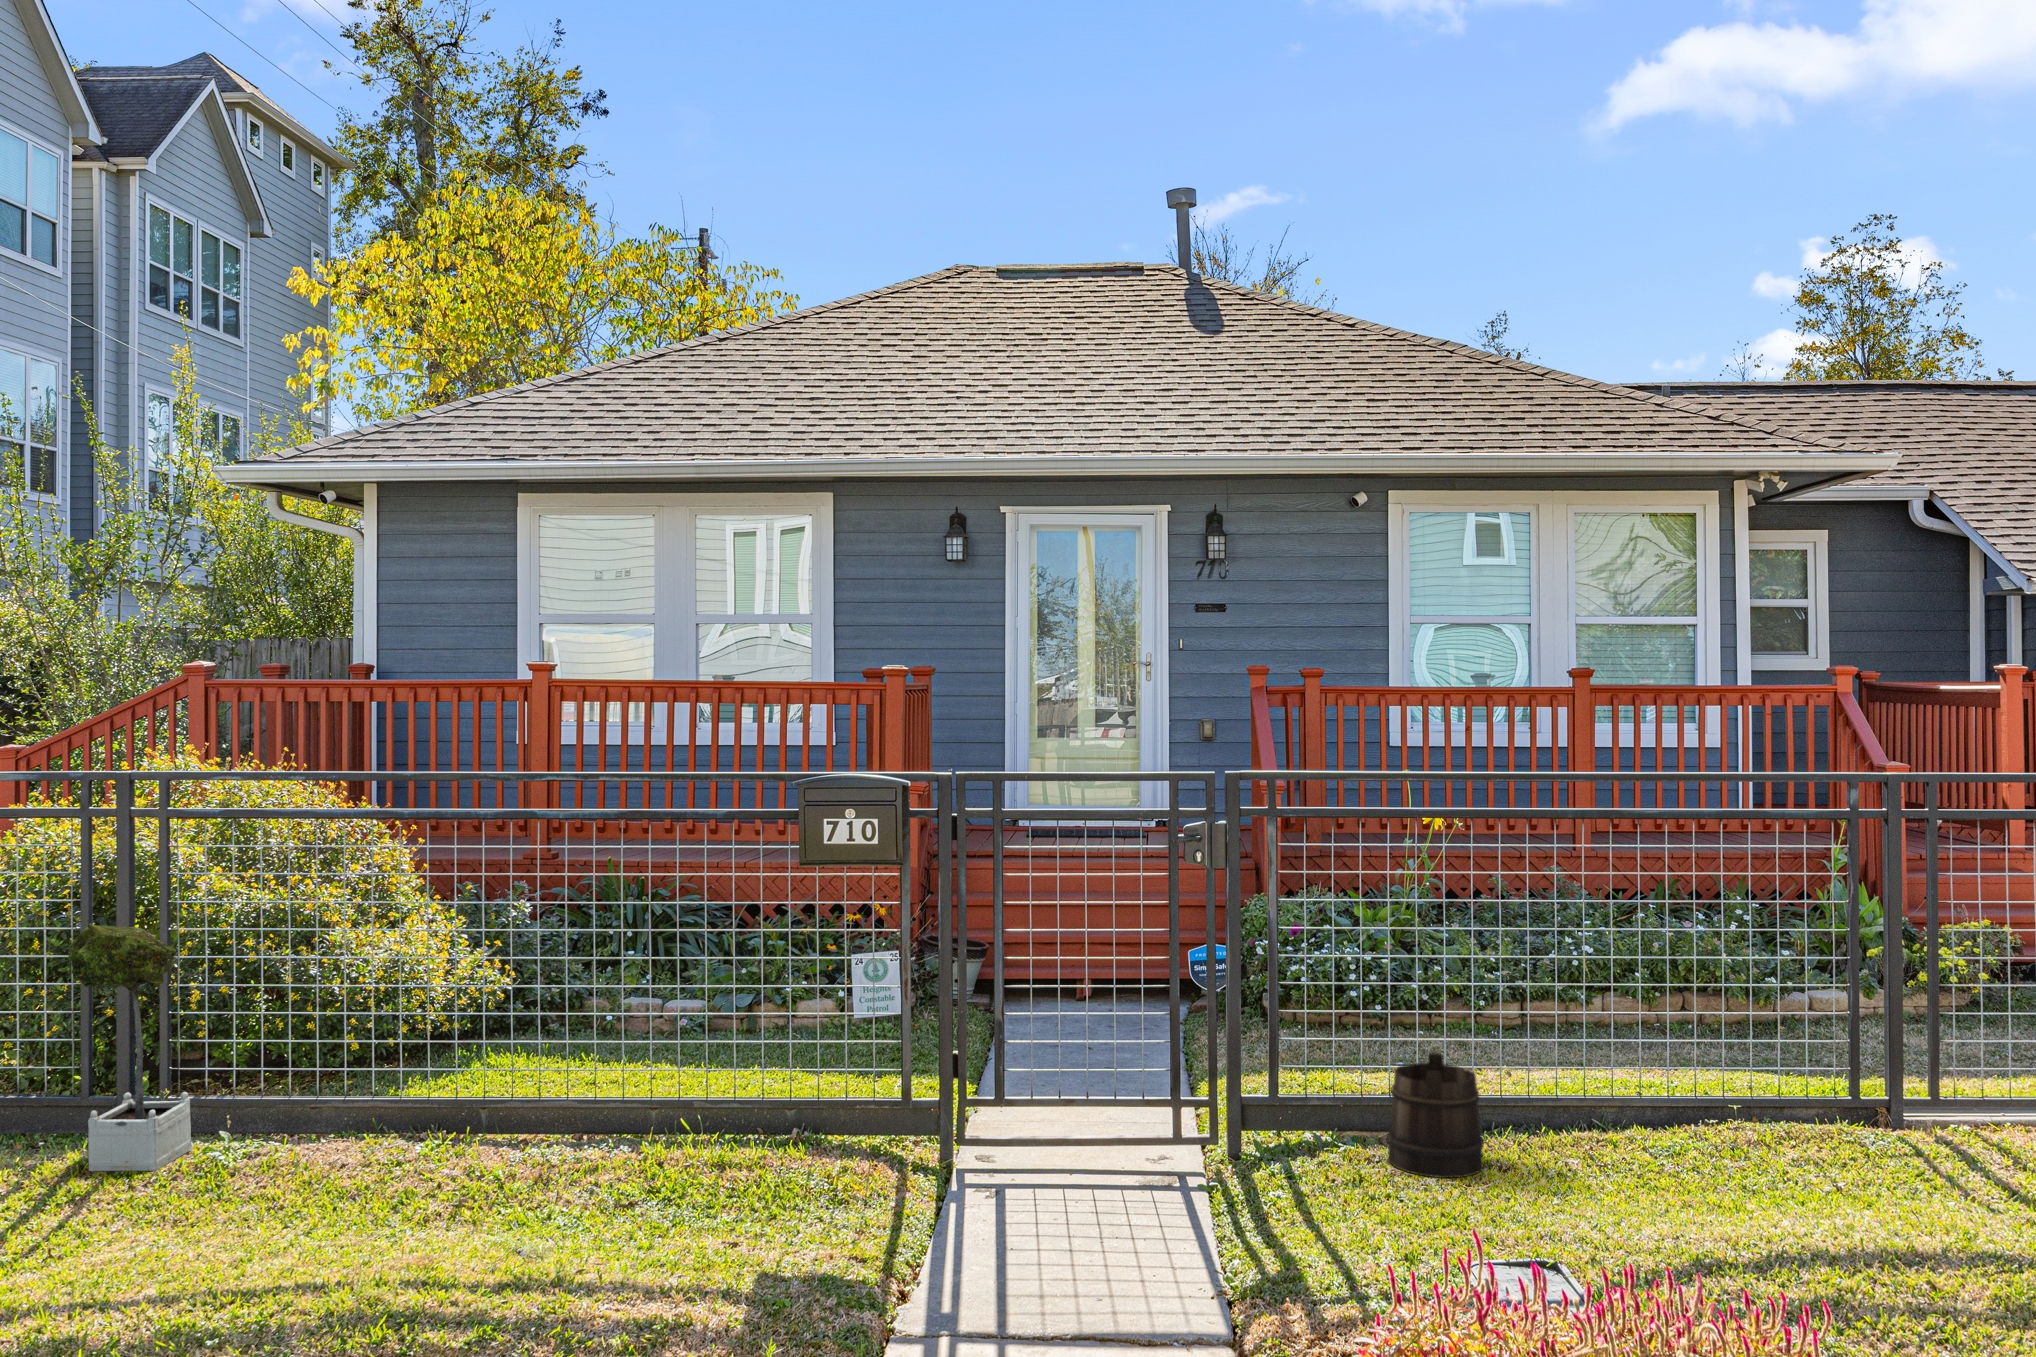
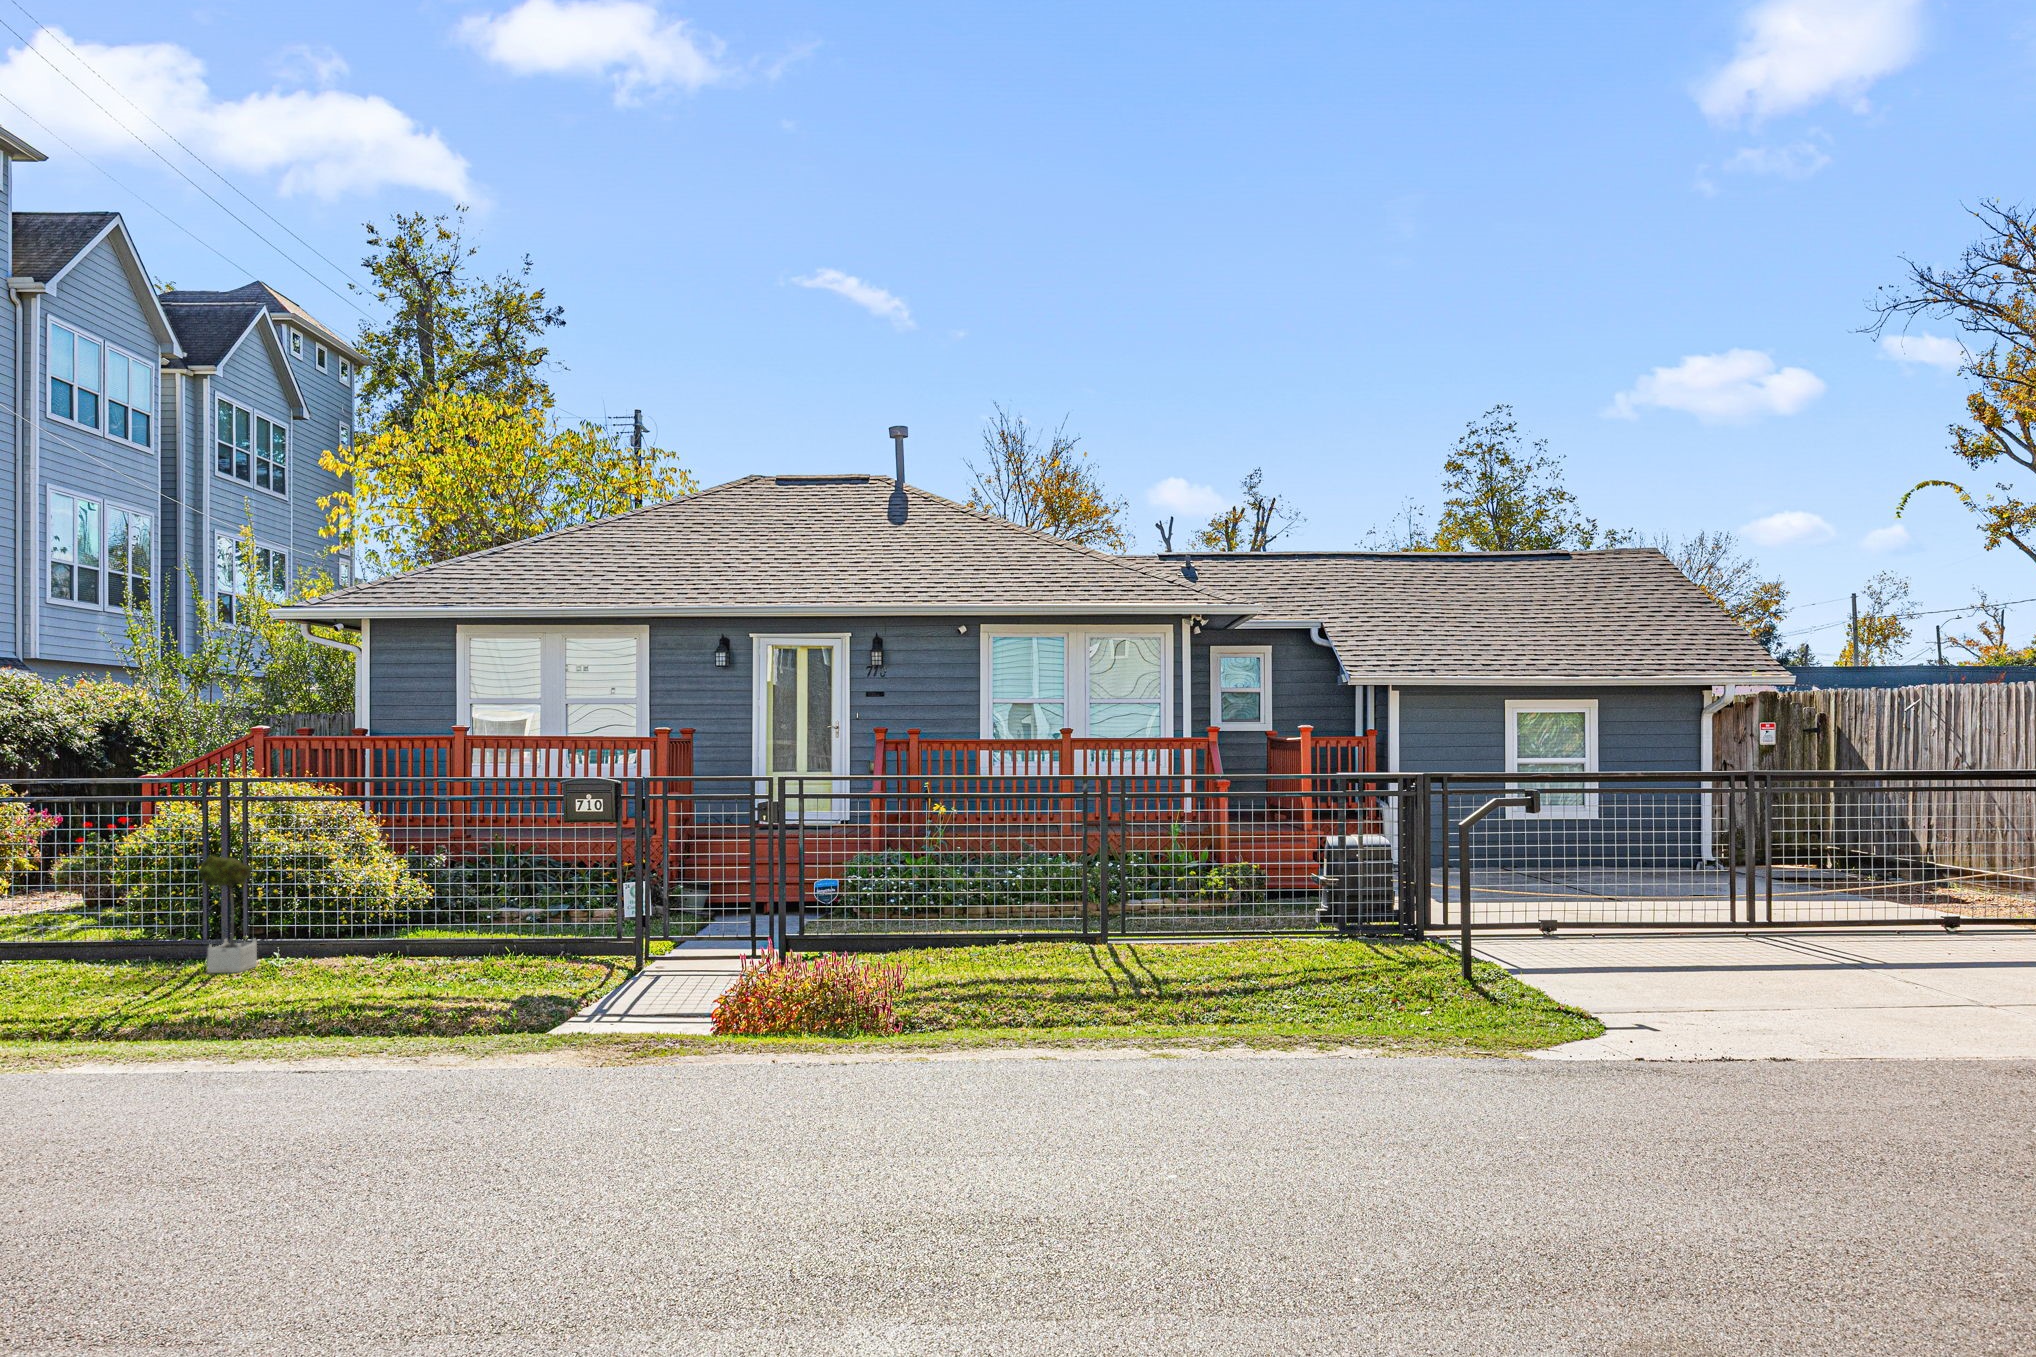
bucket: present [1387,1053,1484,1178] -> none [830,911,874,964]

